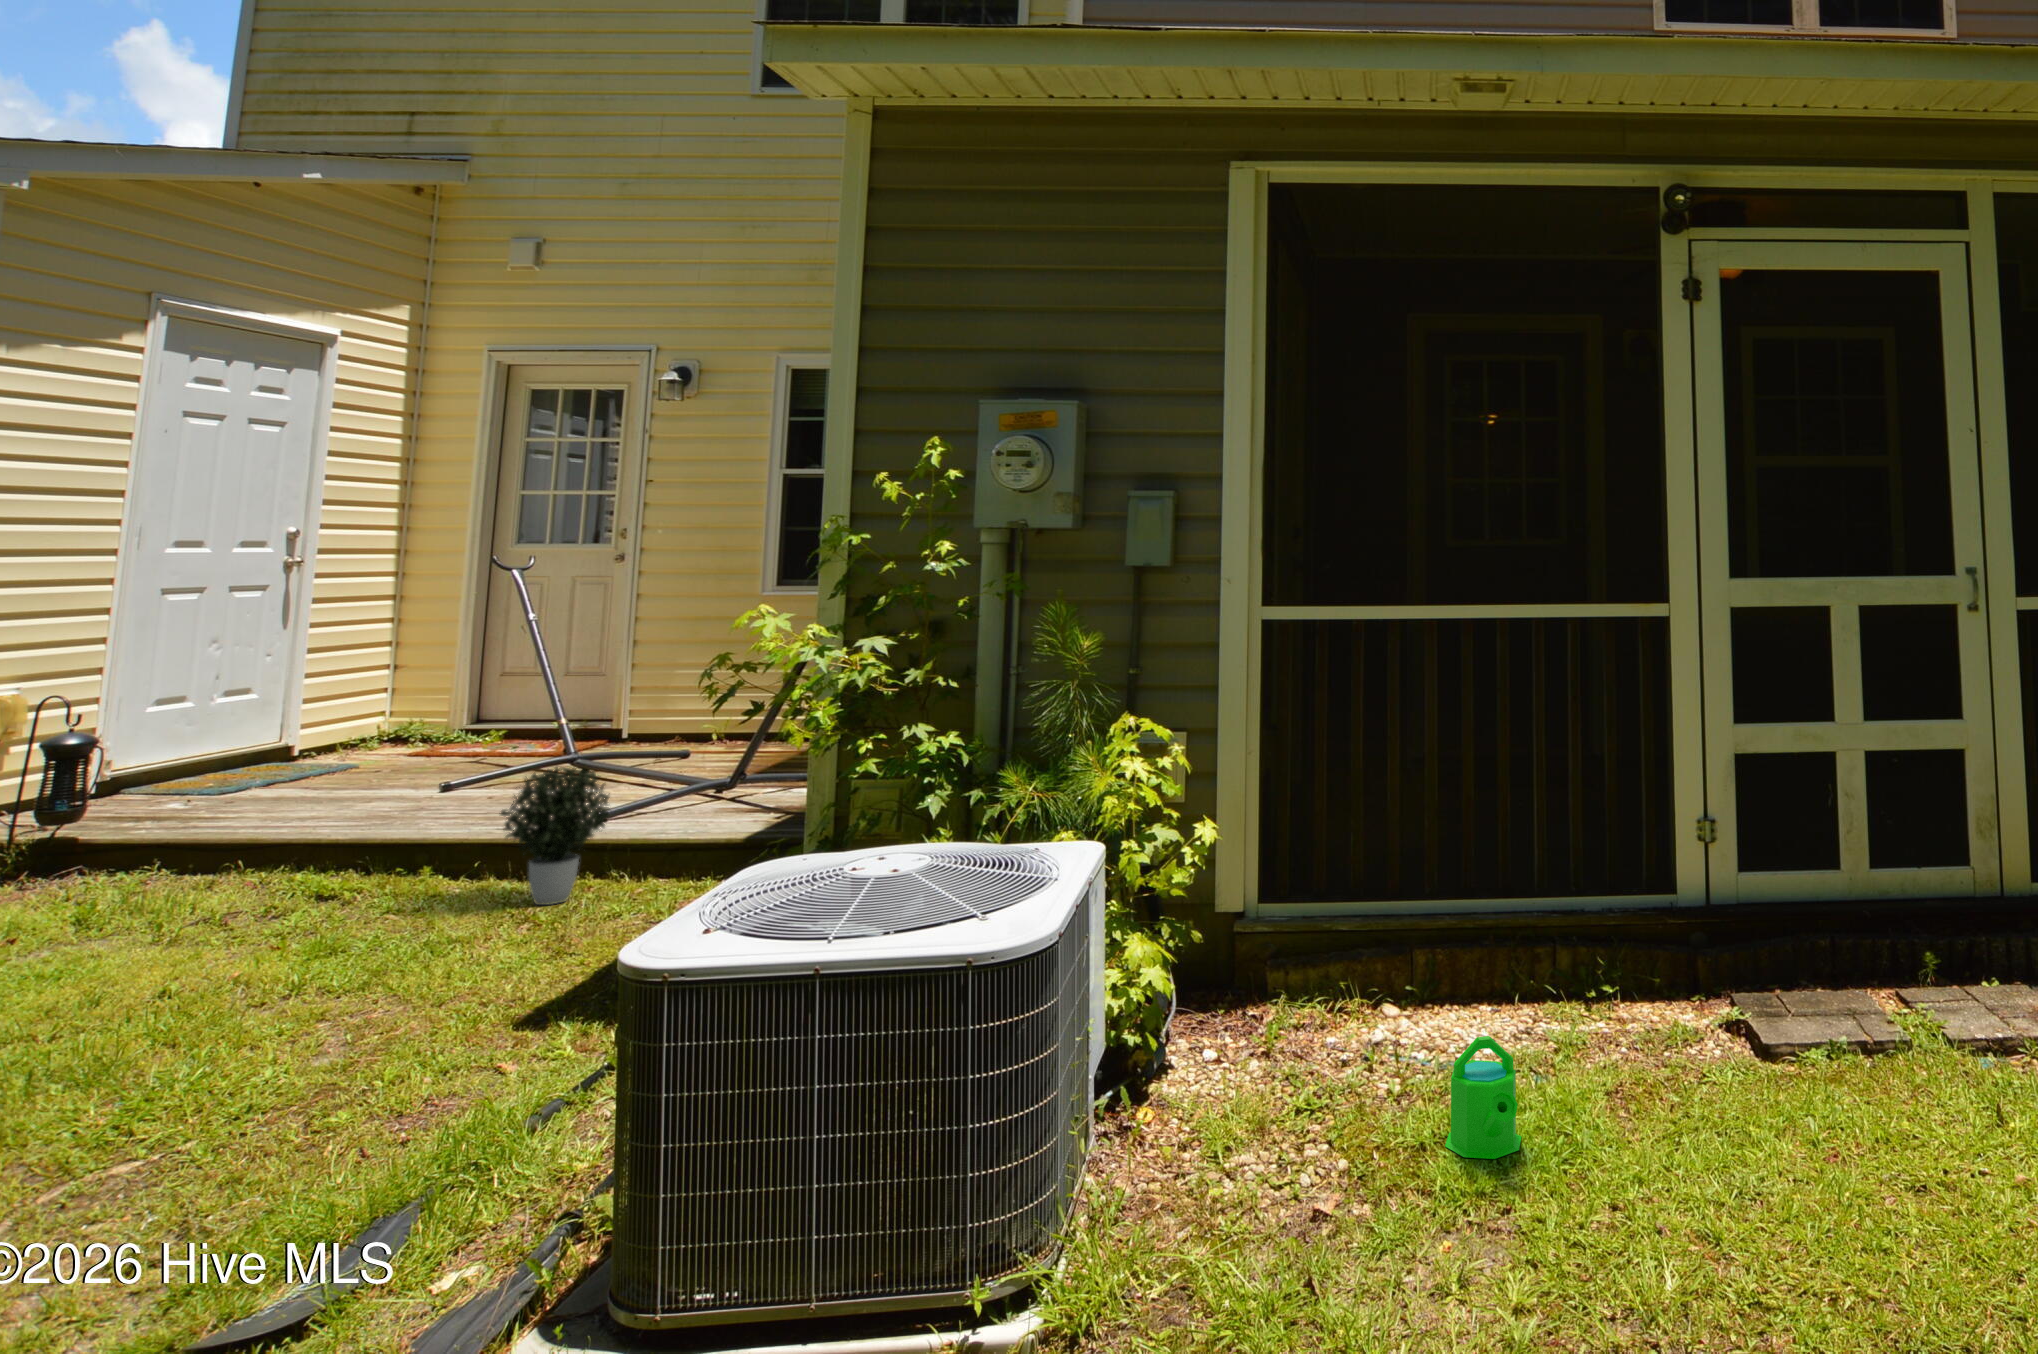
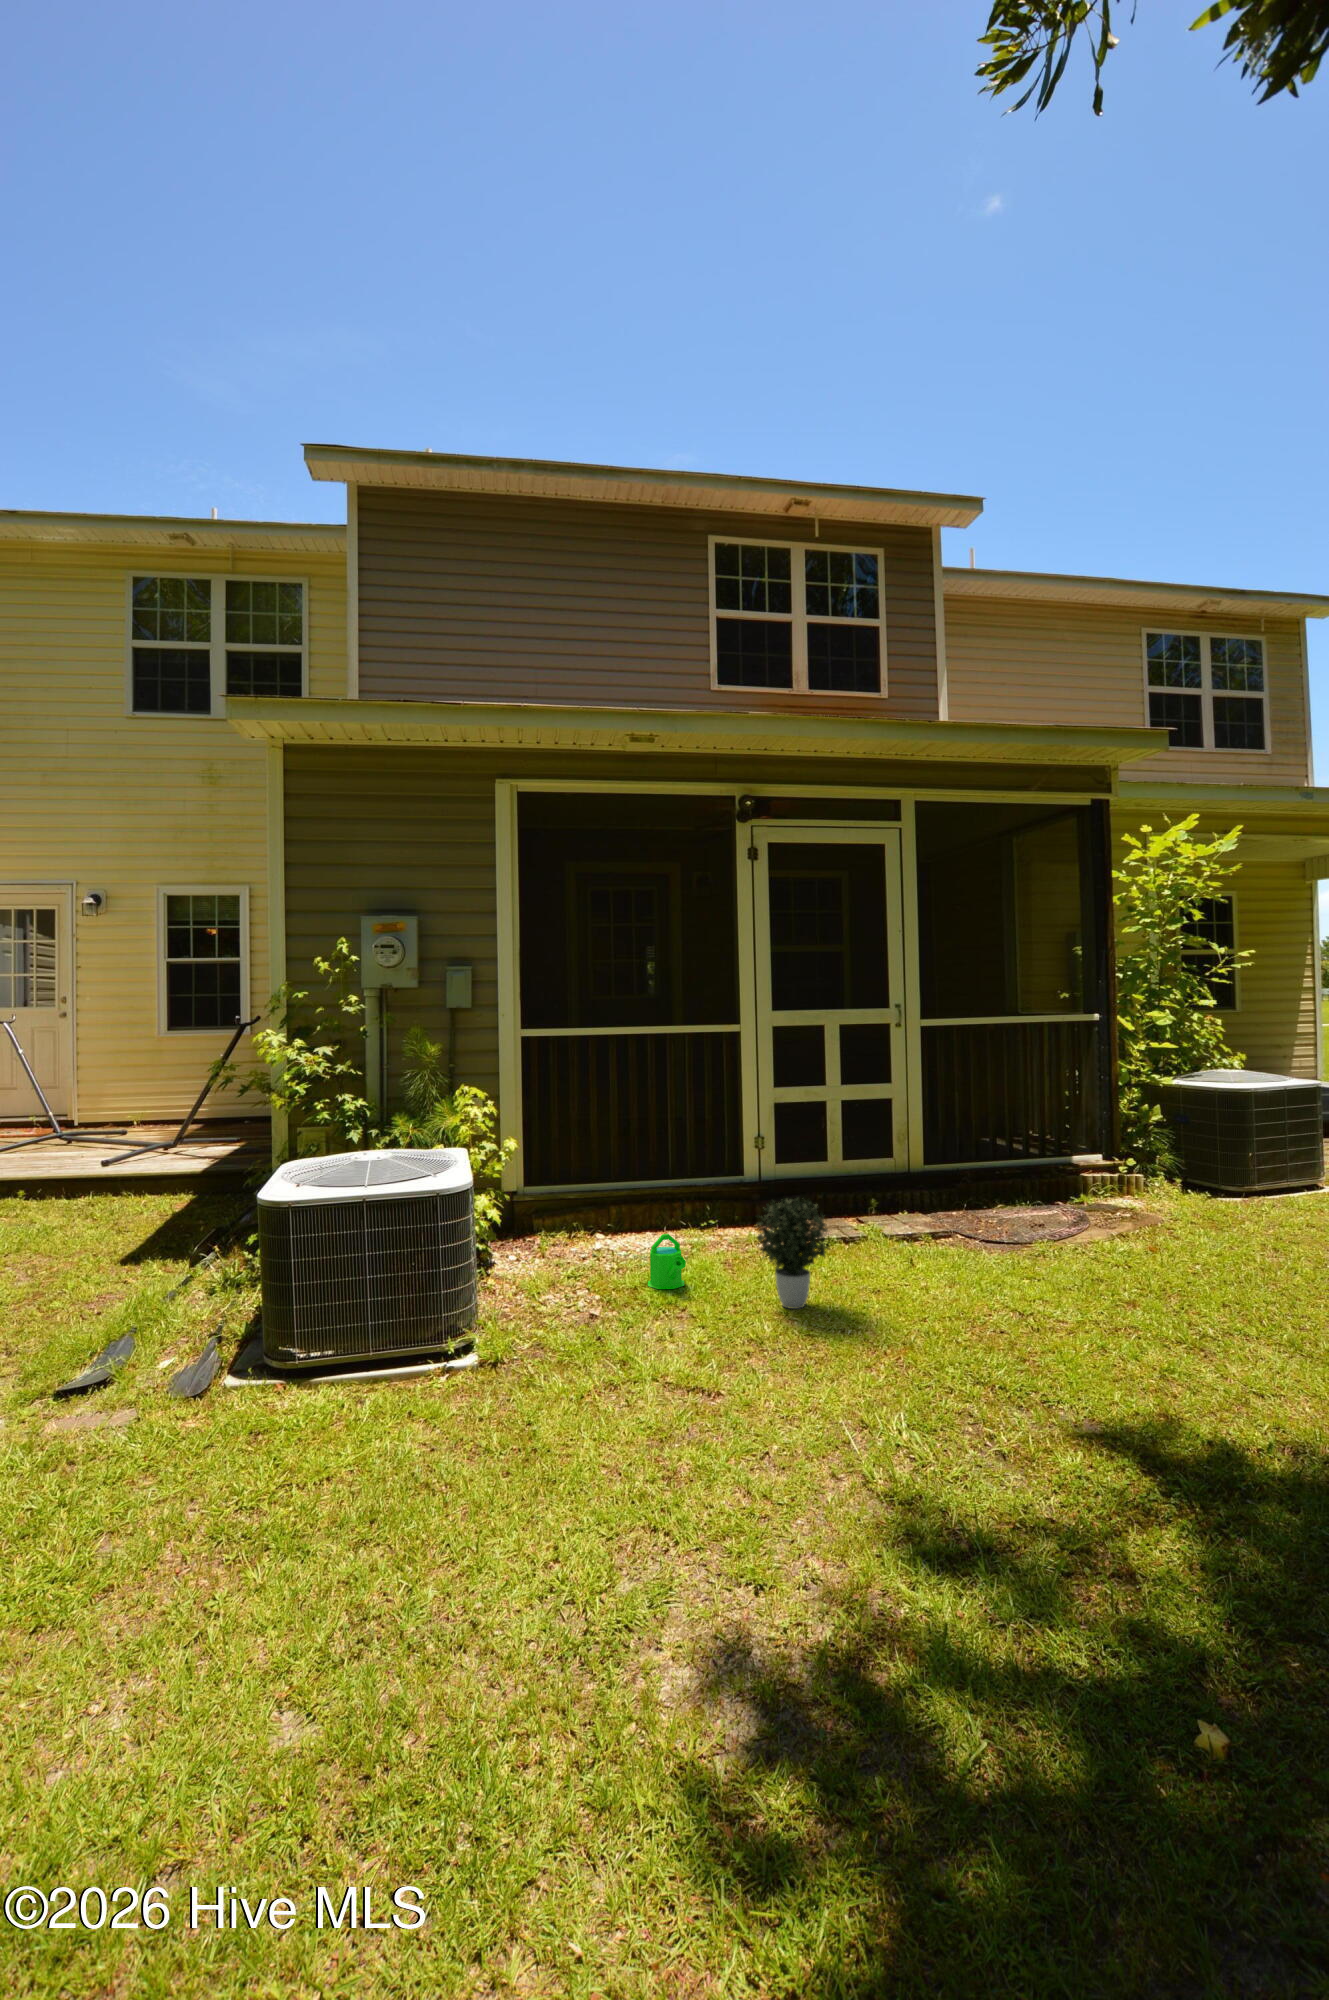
potted plant: present [500,767,610,905] -> present [755,1198,830,1309]

